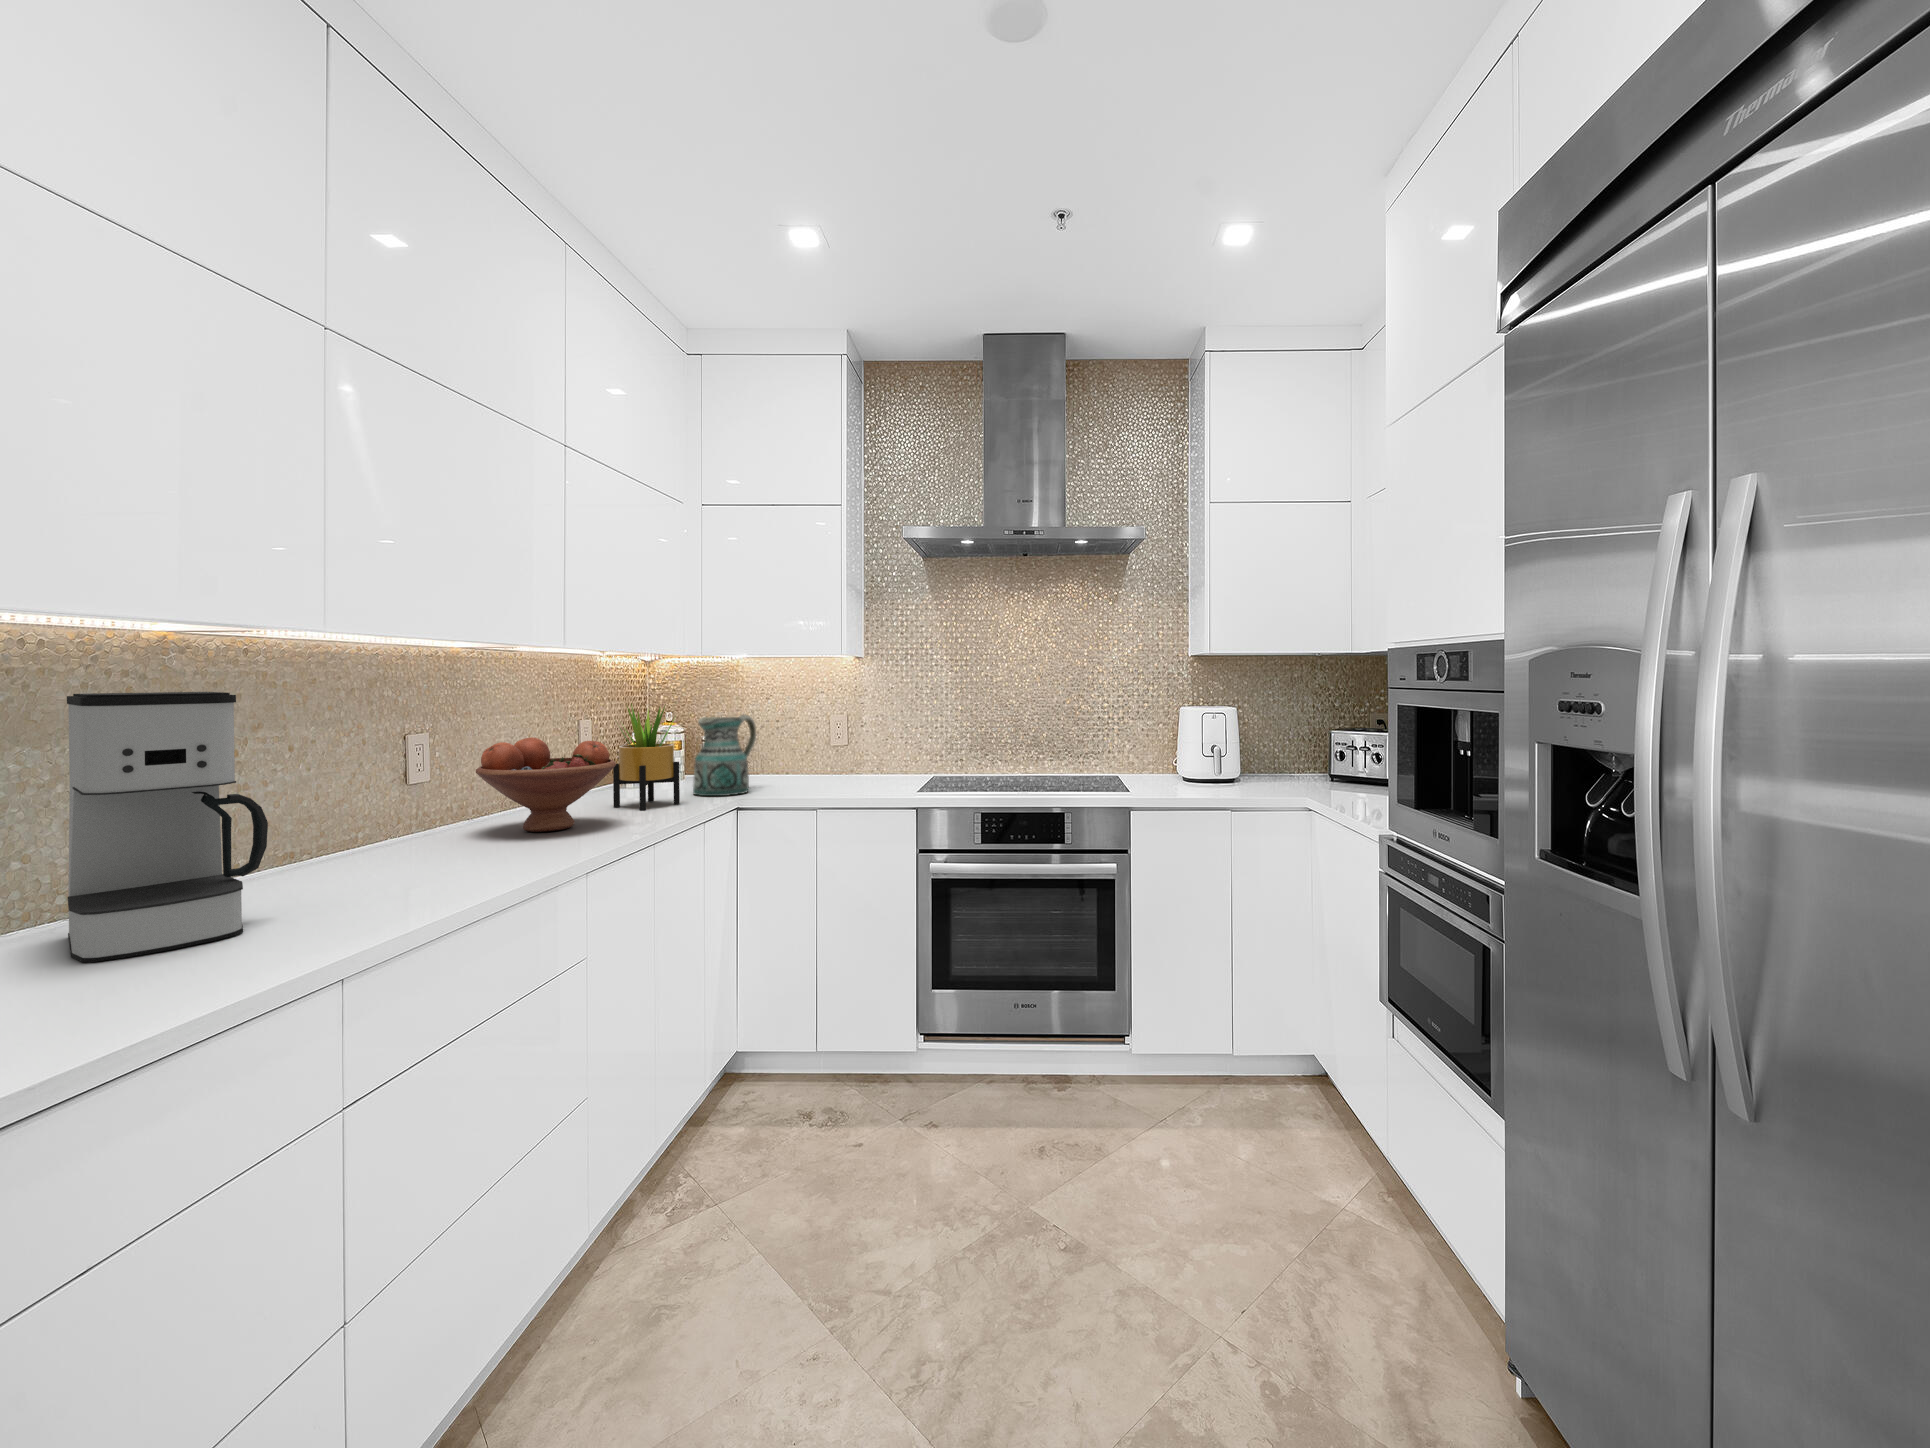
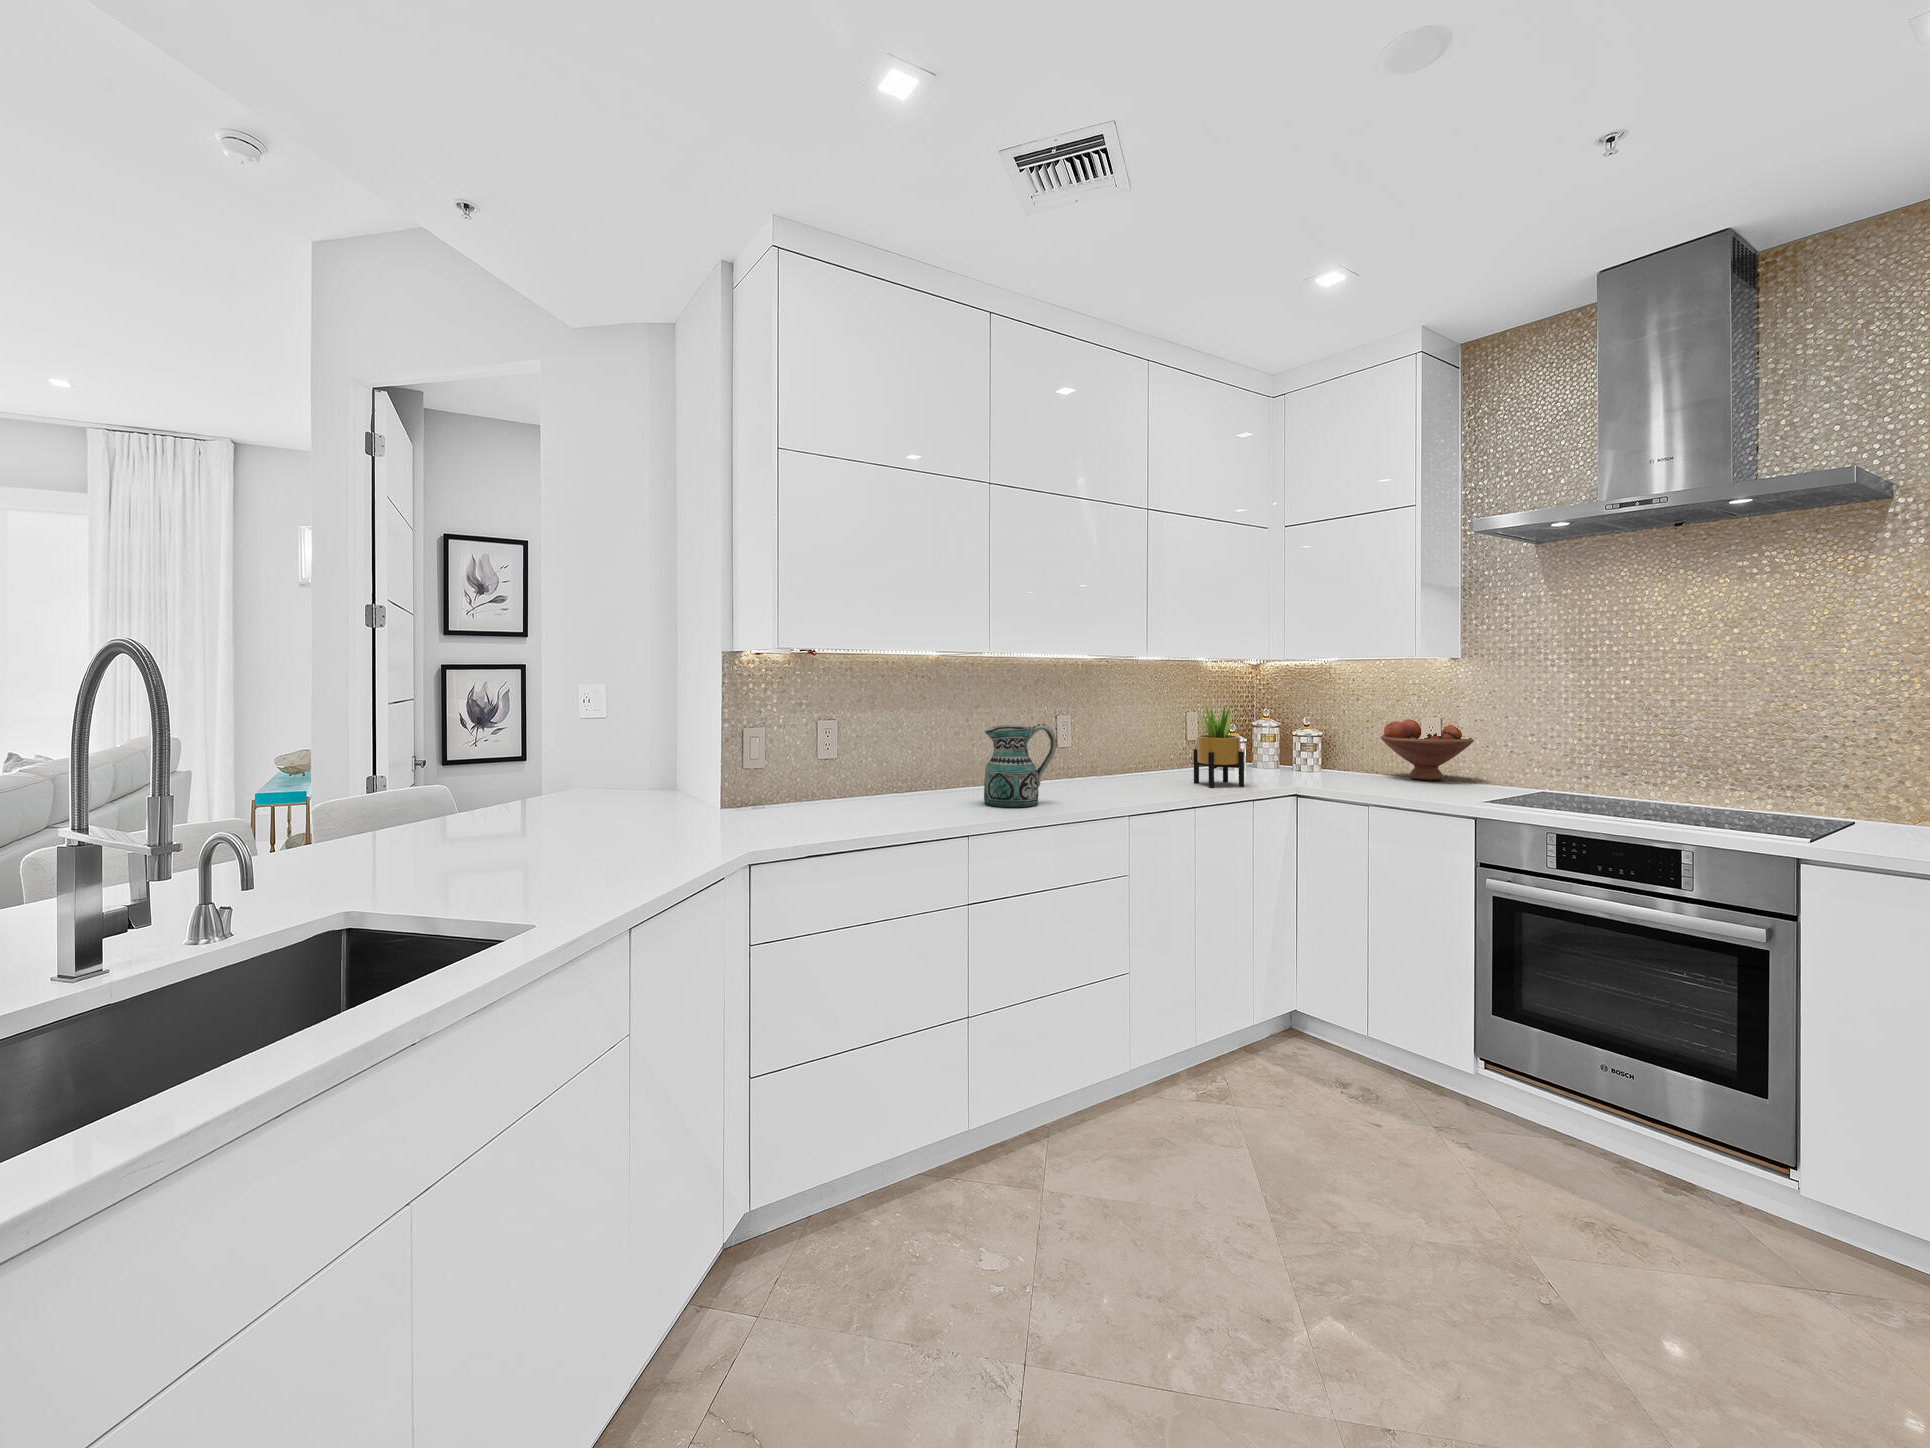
coffee maker: present [67,692,268,962] -> none [895,694,964,820]
ceramic pitcher: present [693,715,756,796] -> present [984,724,1056,807]
fruit bowl: present [476,737,616,832] -> present [1381,719,1474,780]

